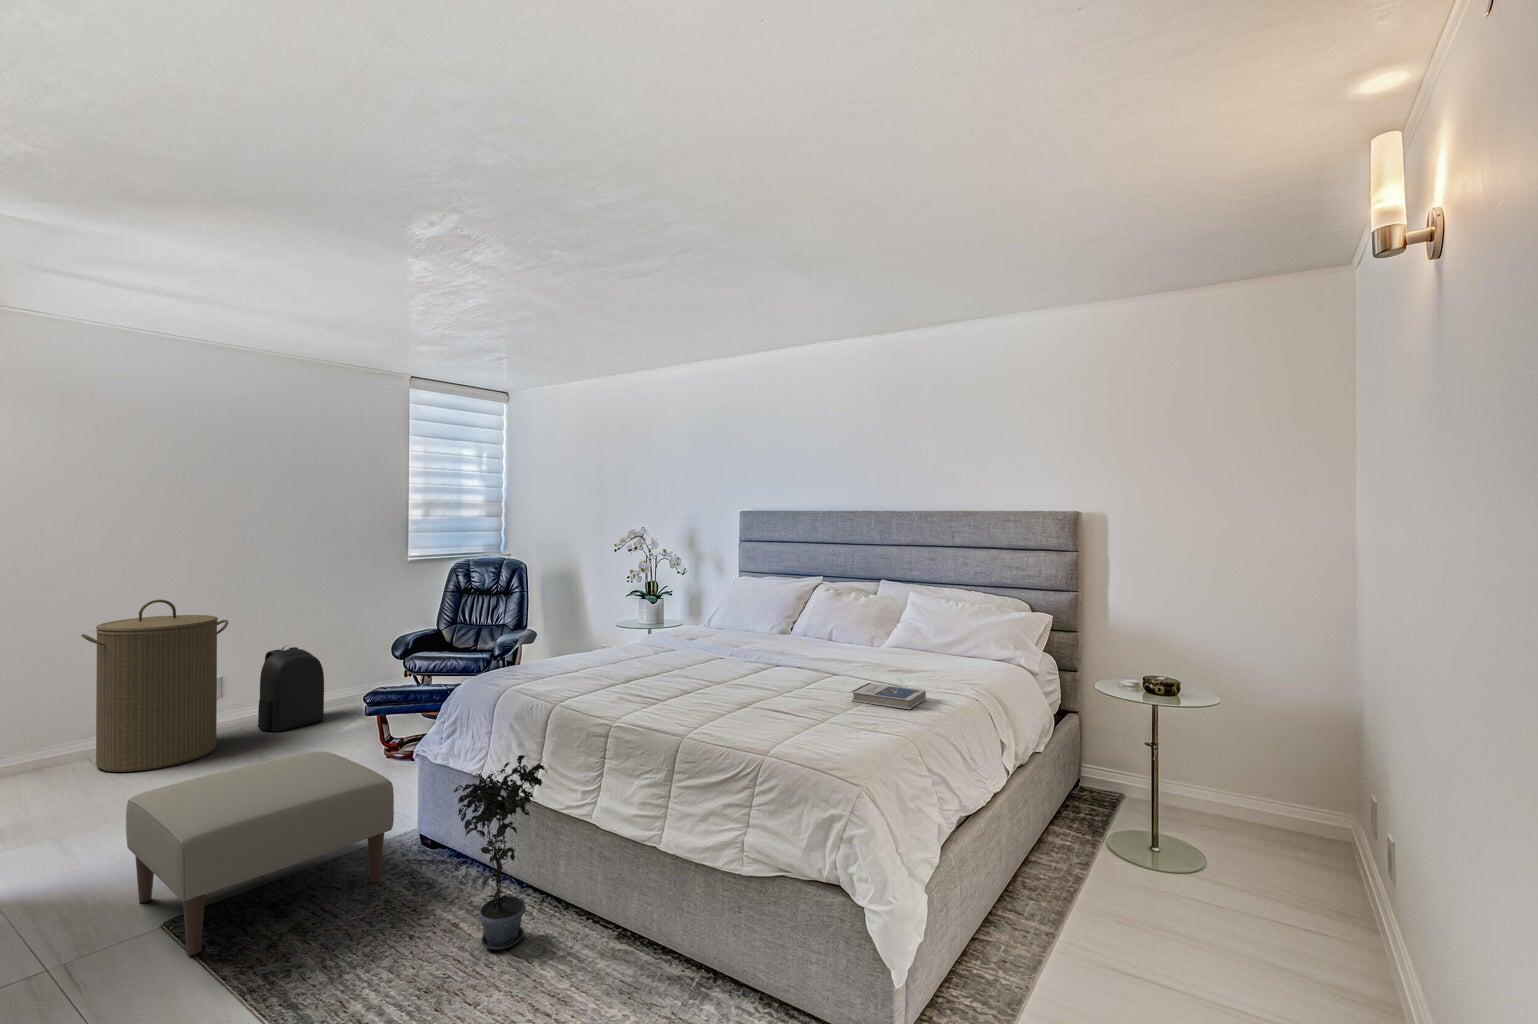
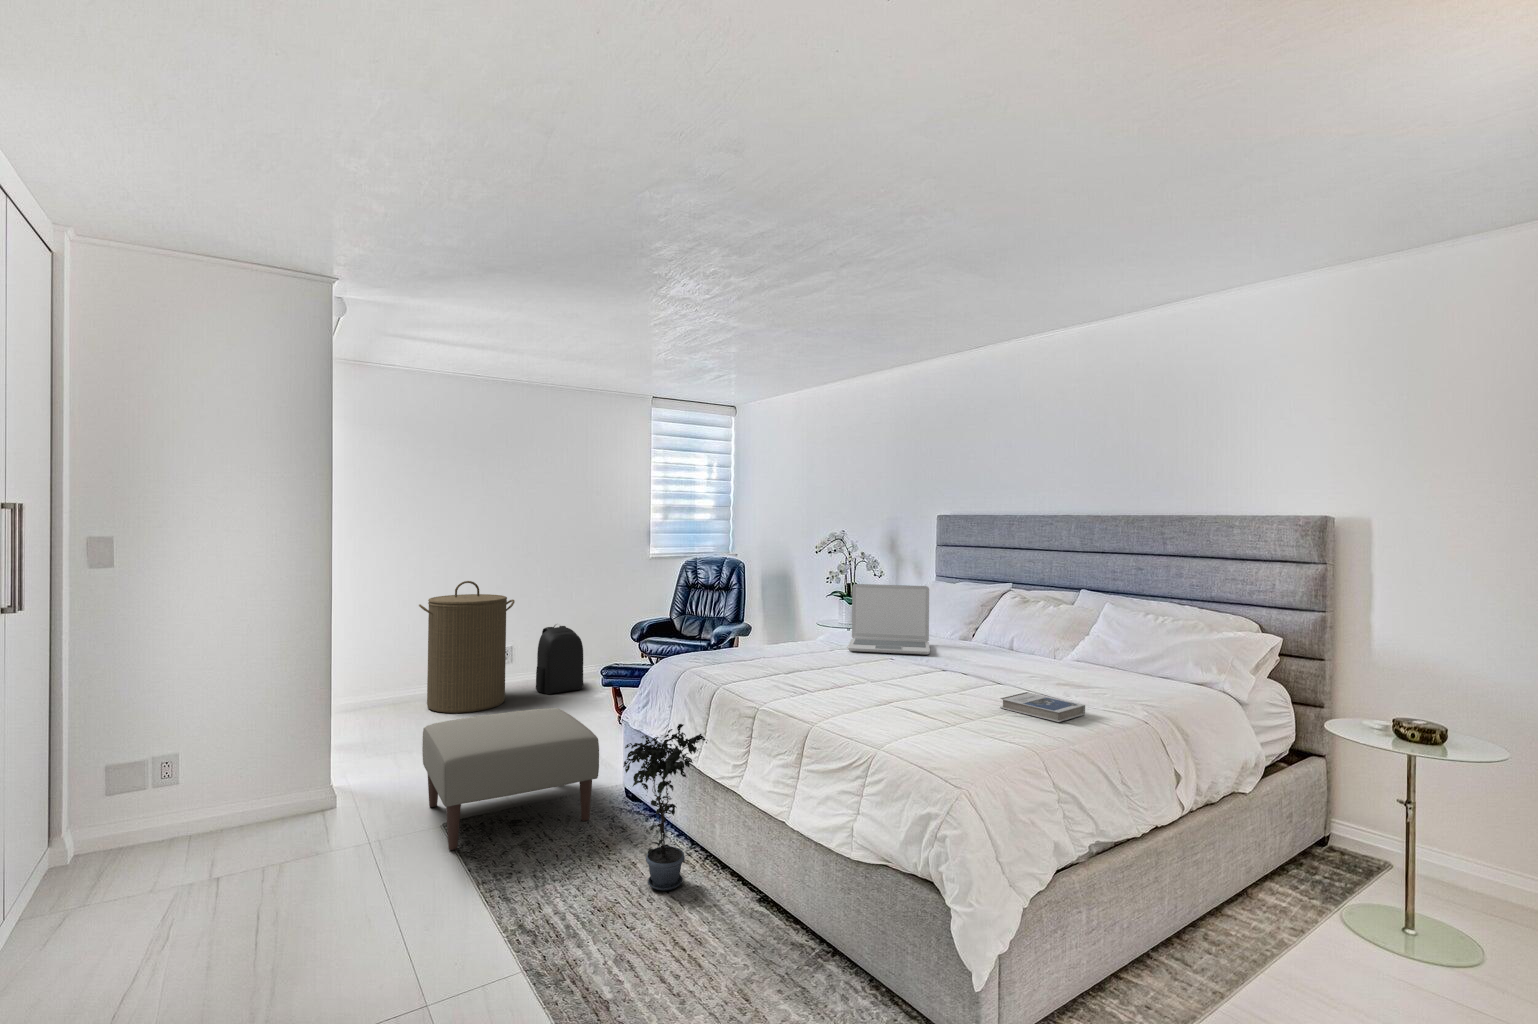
laptop: none [670,583,755,654] -> present [847,584,930,655]

